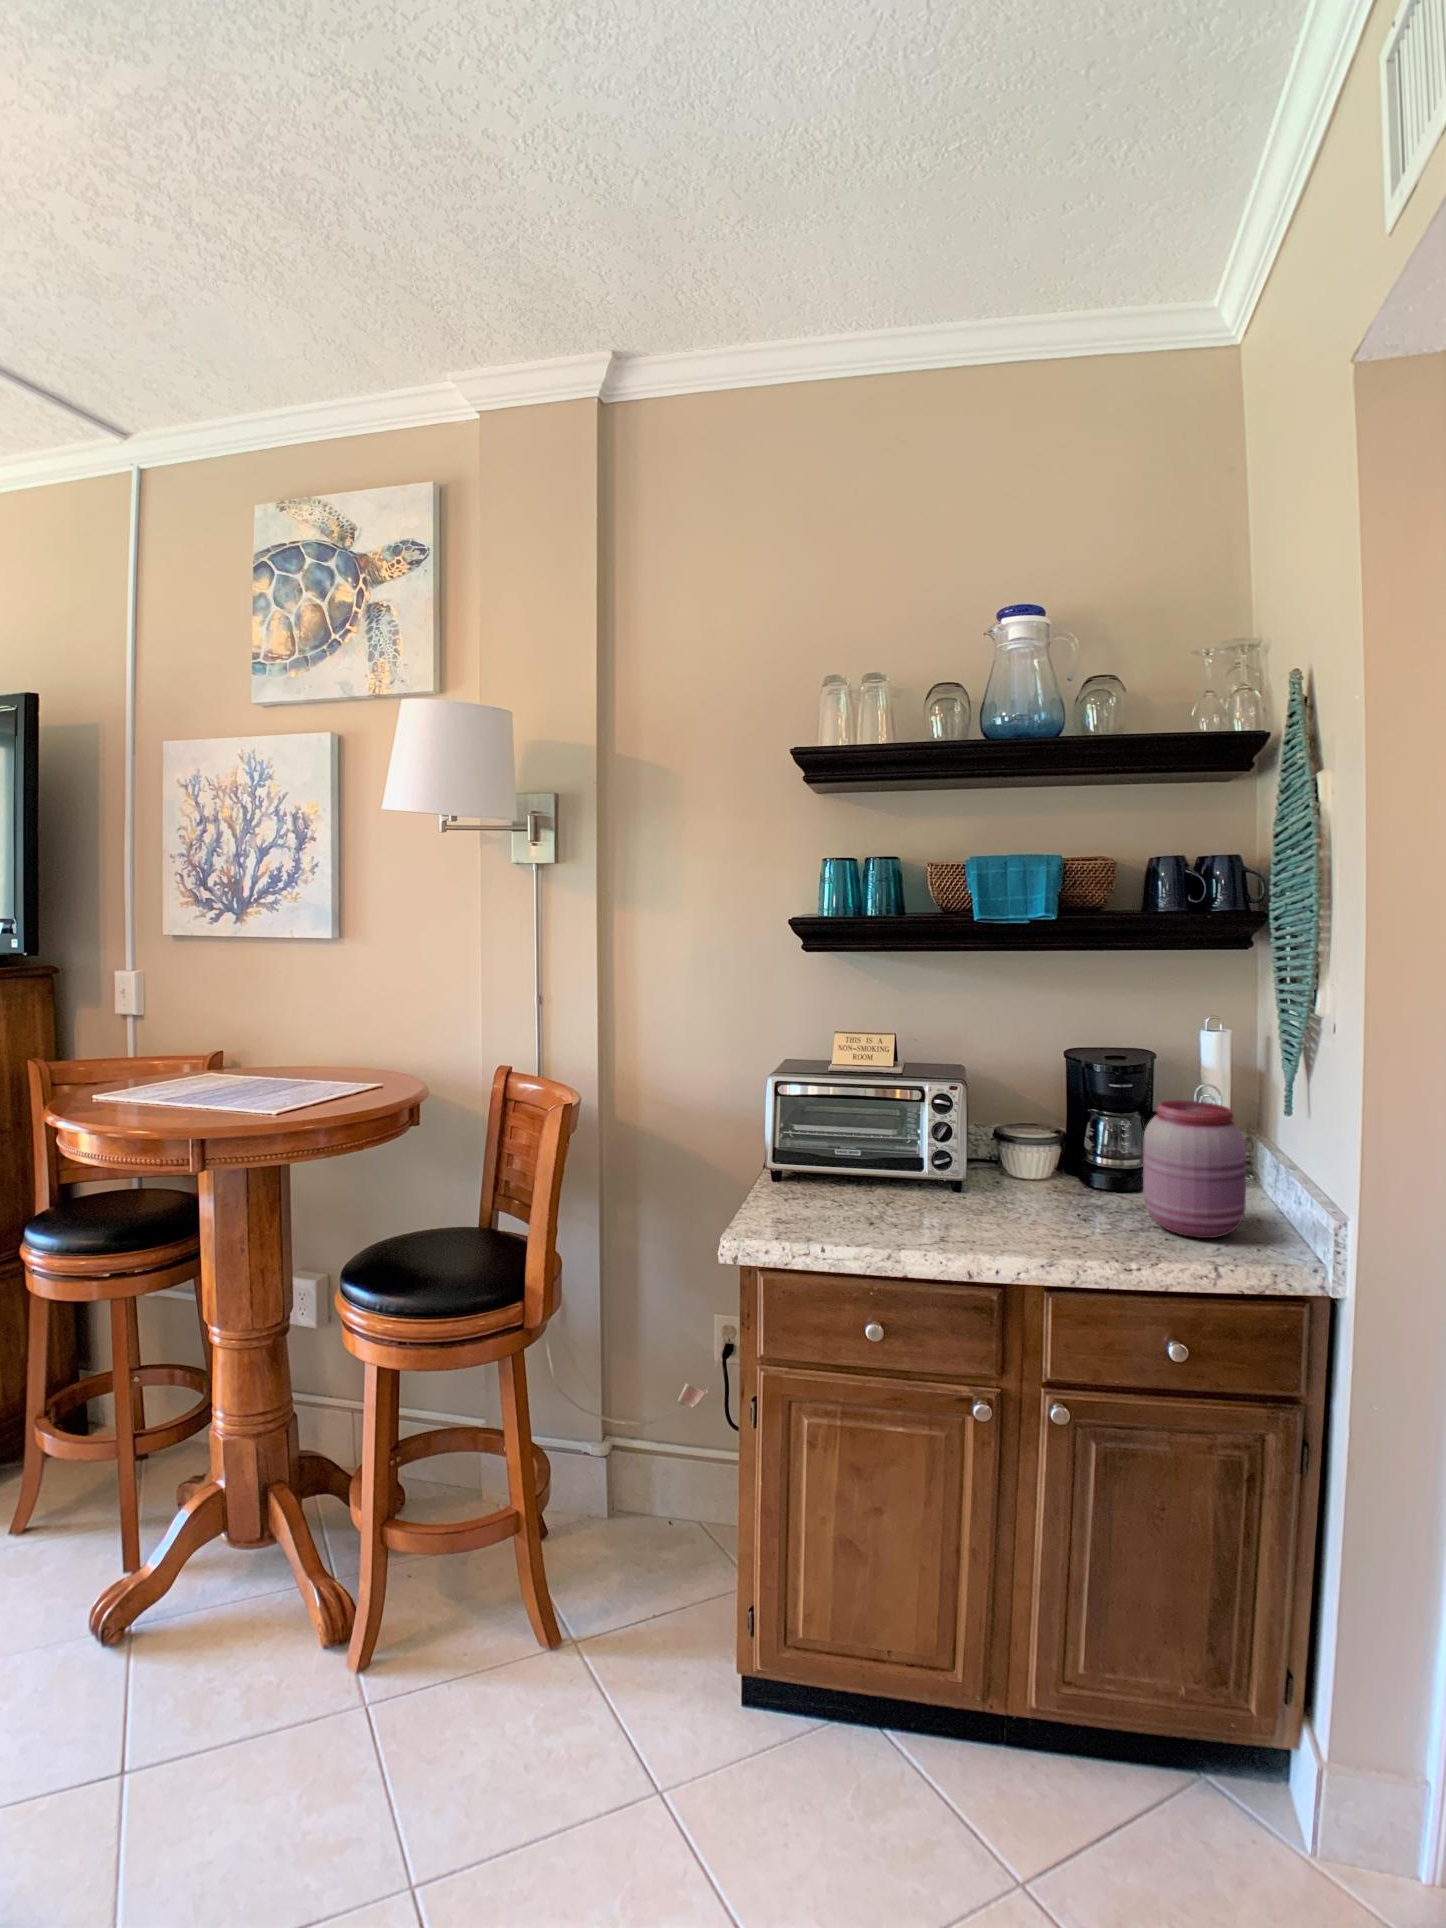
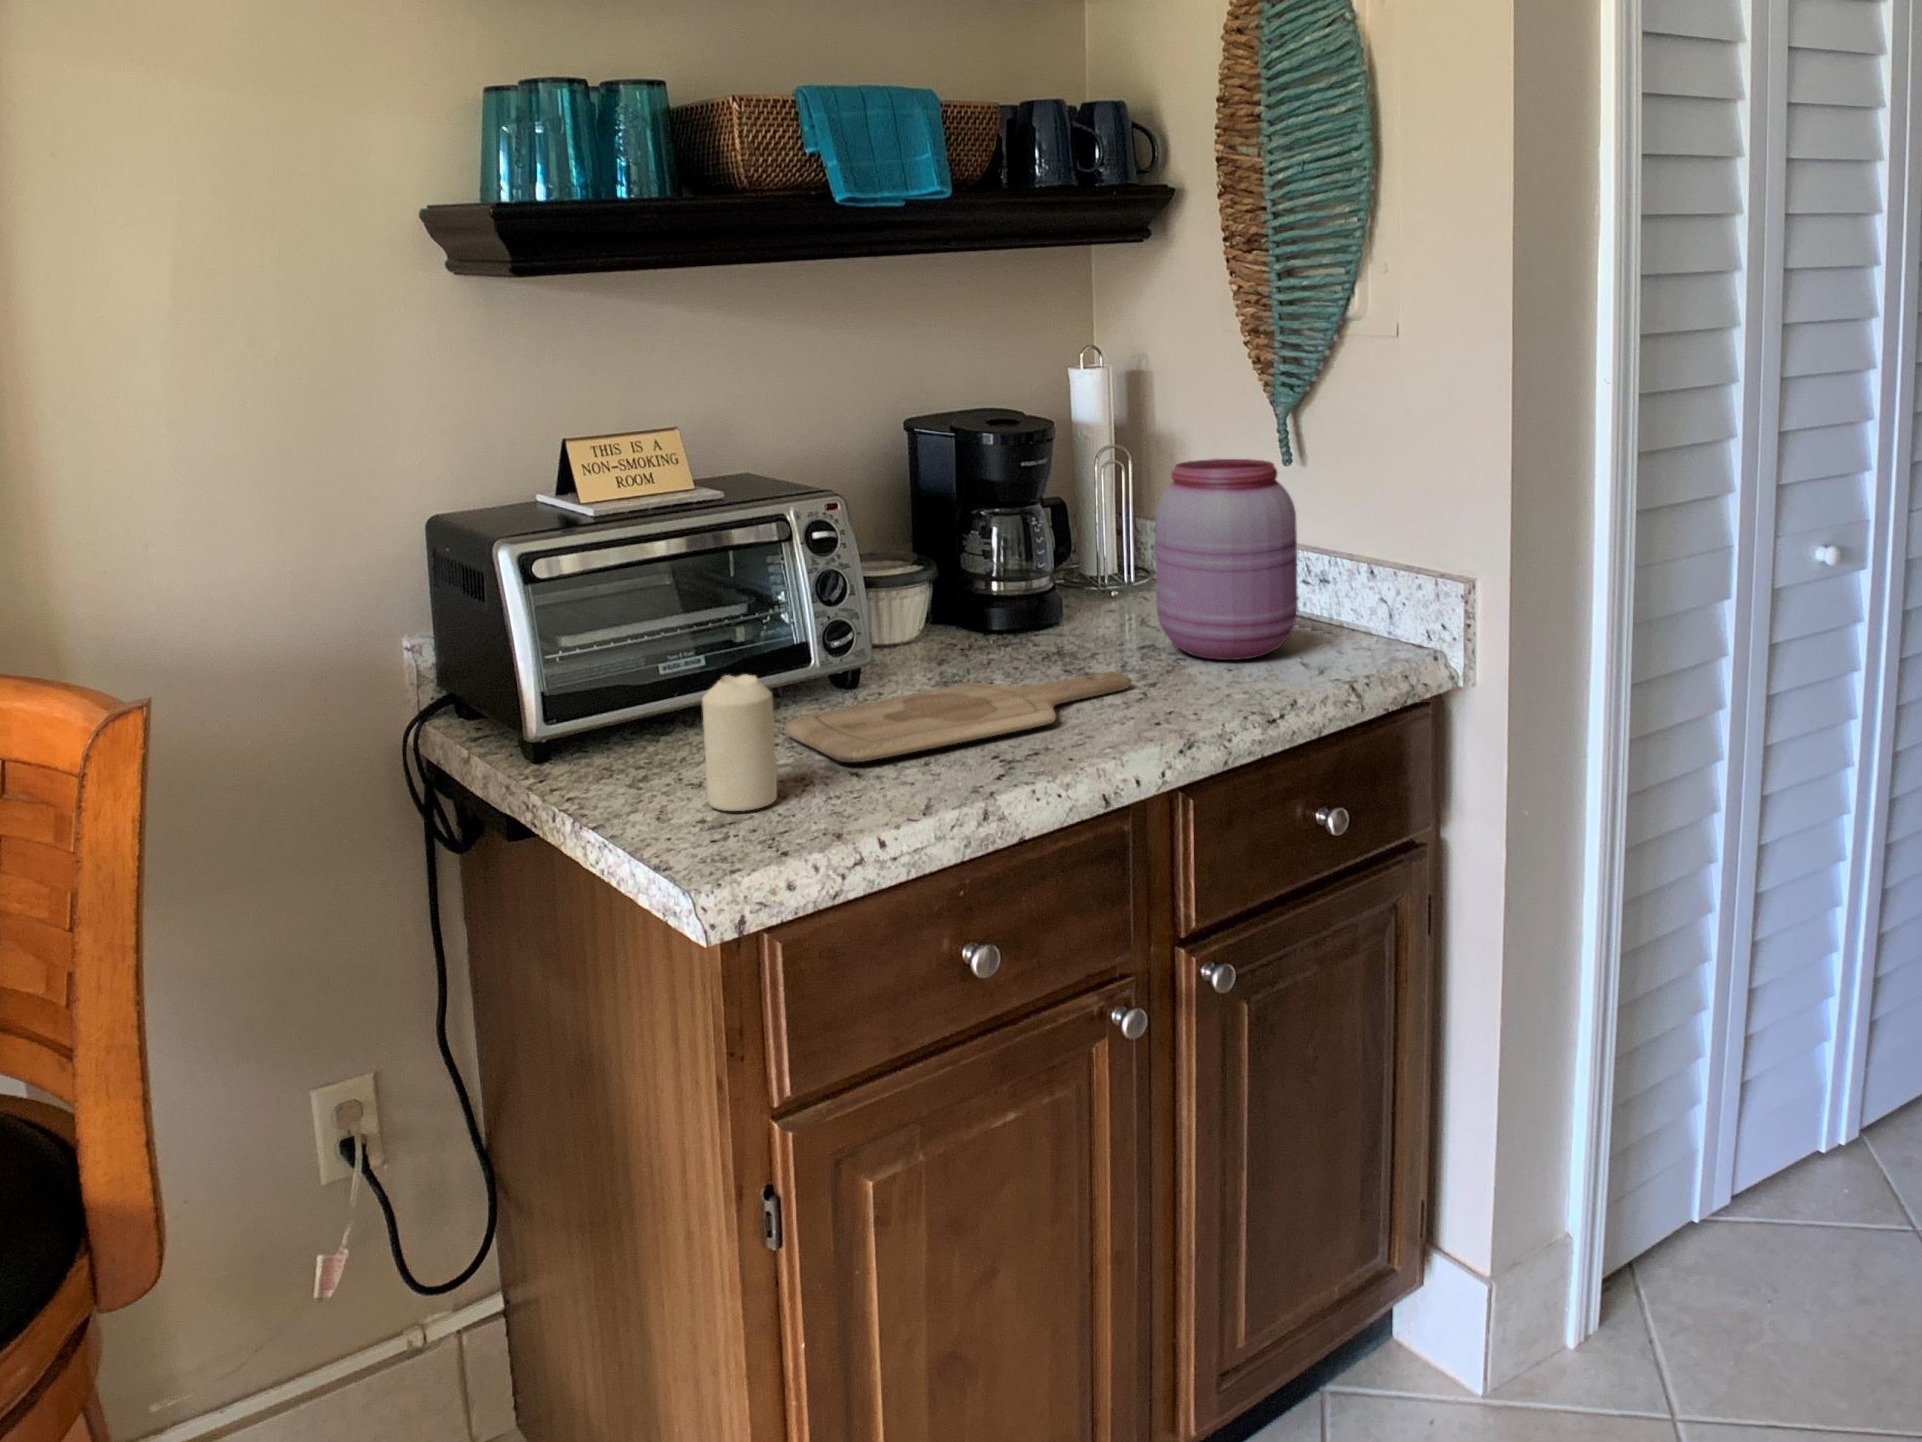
candle: none [788,1156,821,1220] -> present [702,674,777,811]
cutting board: none [865,1191,1082,1230] -> present [784,672,1131,762]

